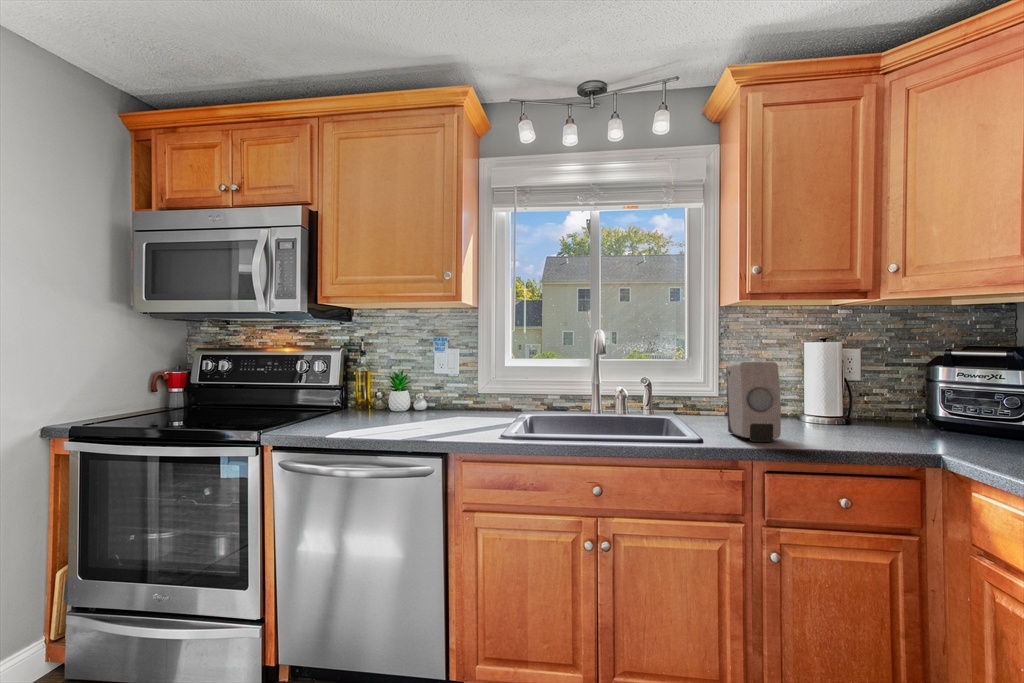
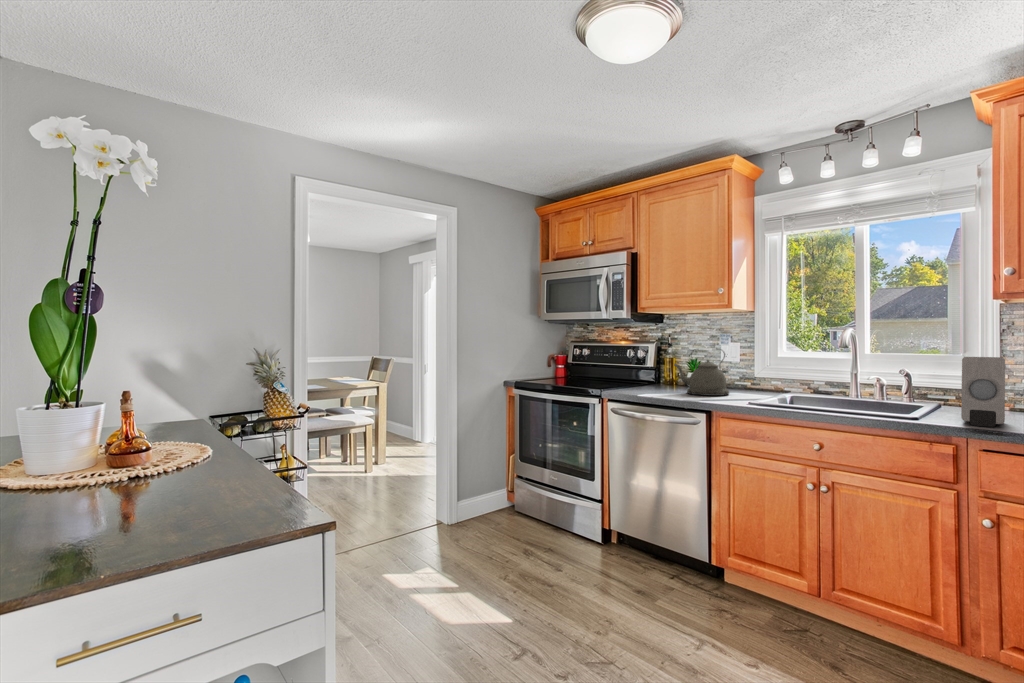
kettle: none [382,357,458,426] -> present [674,349,729,396]

